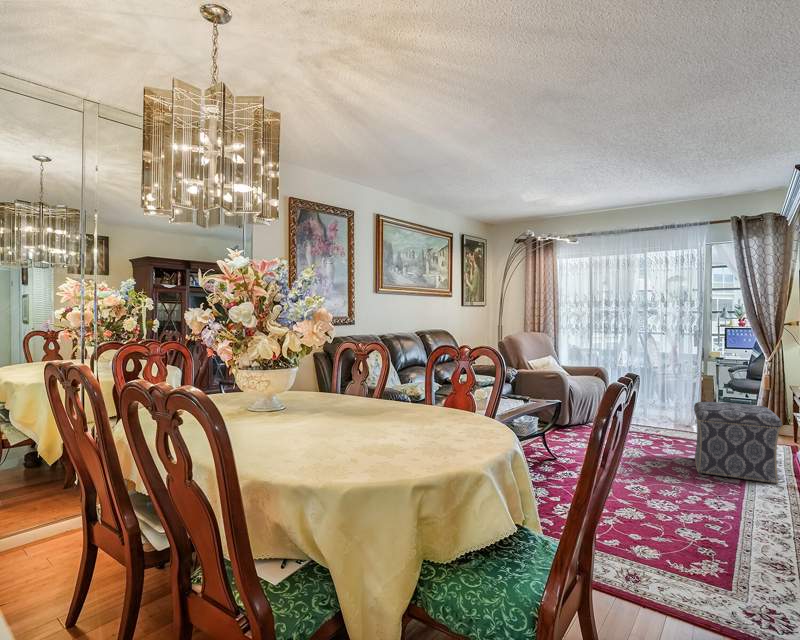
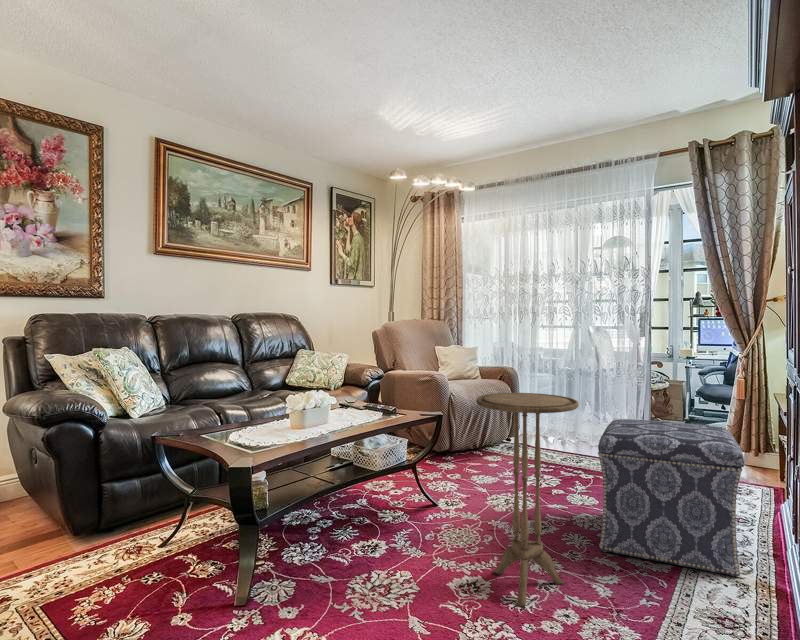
side table: none [639,387,698,494] -> present [476,393,579,607]

